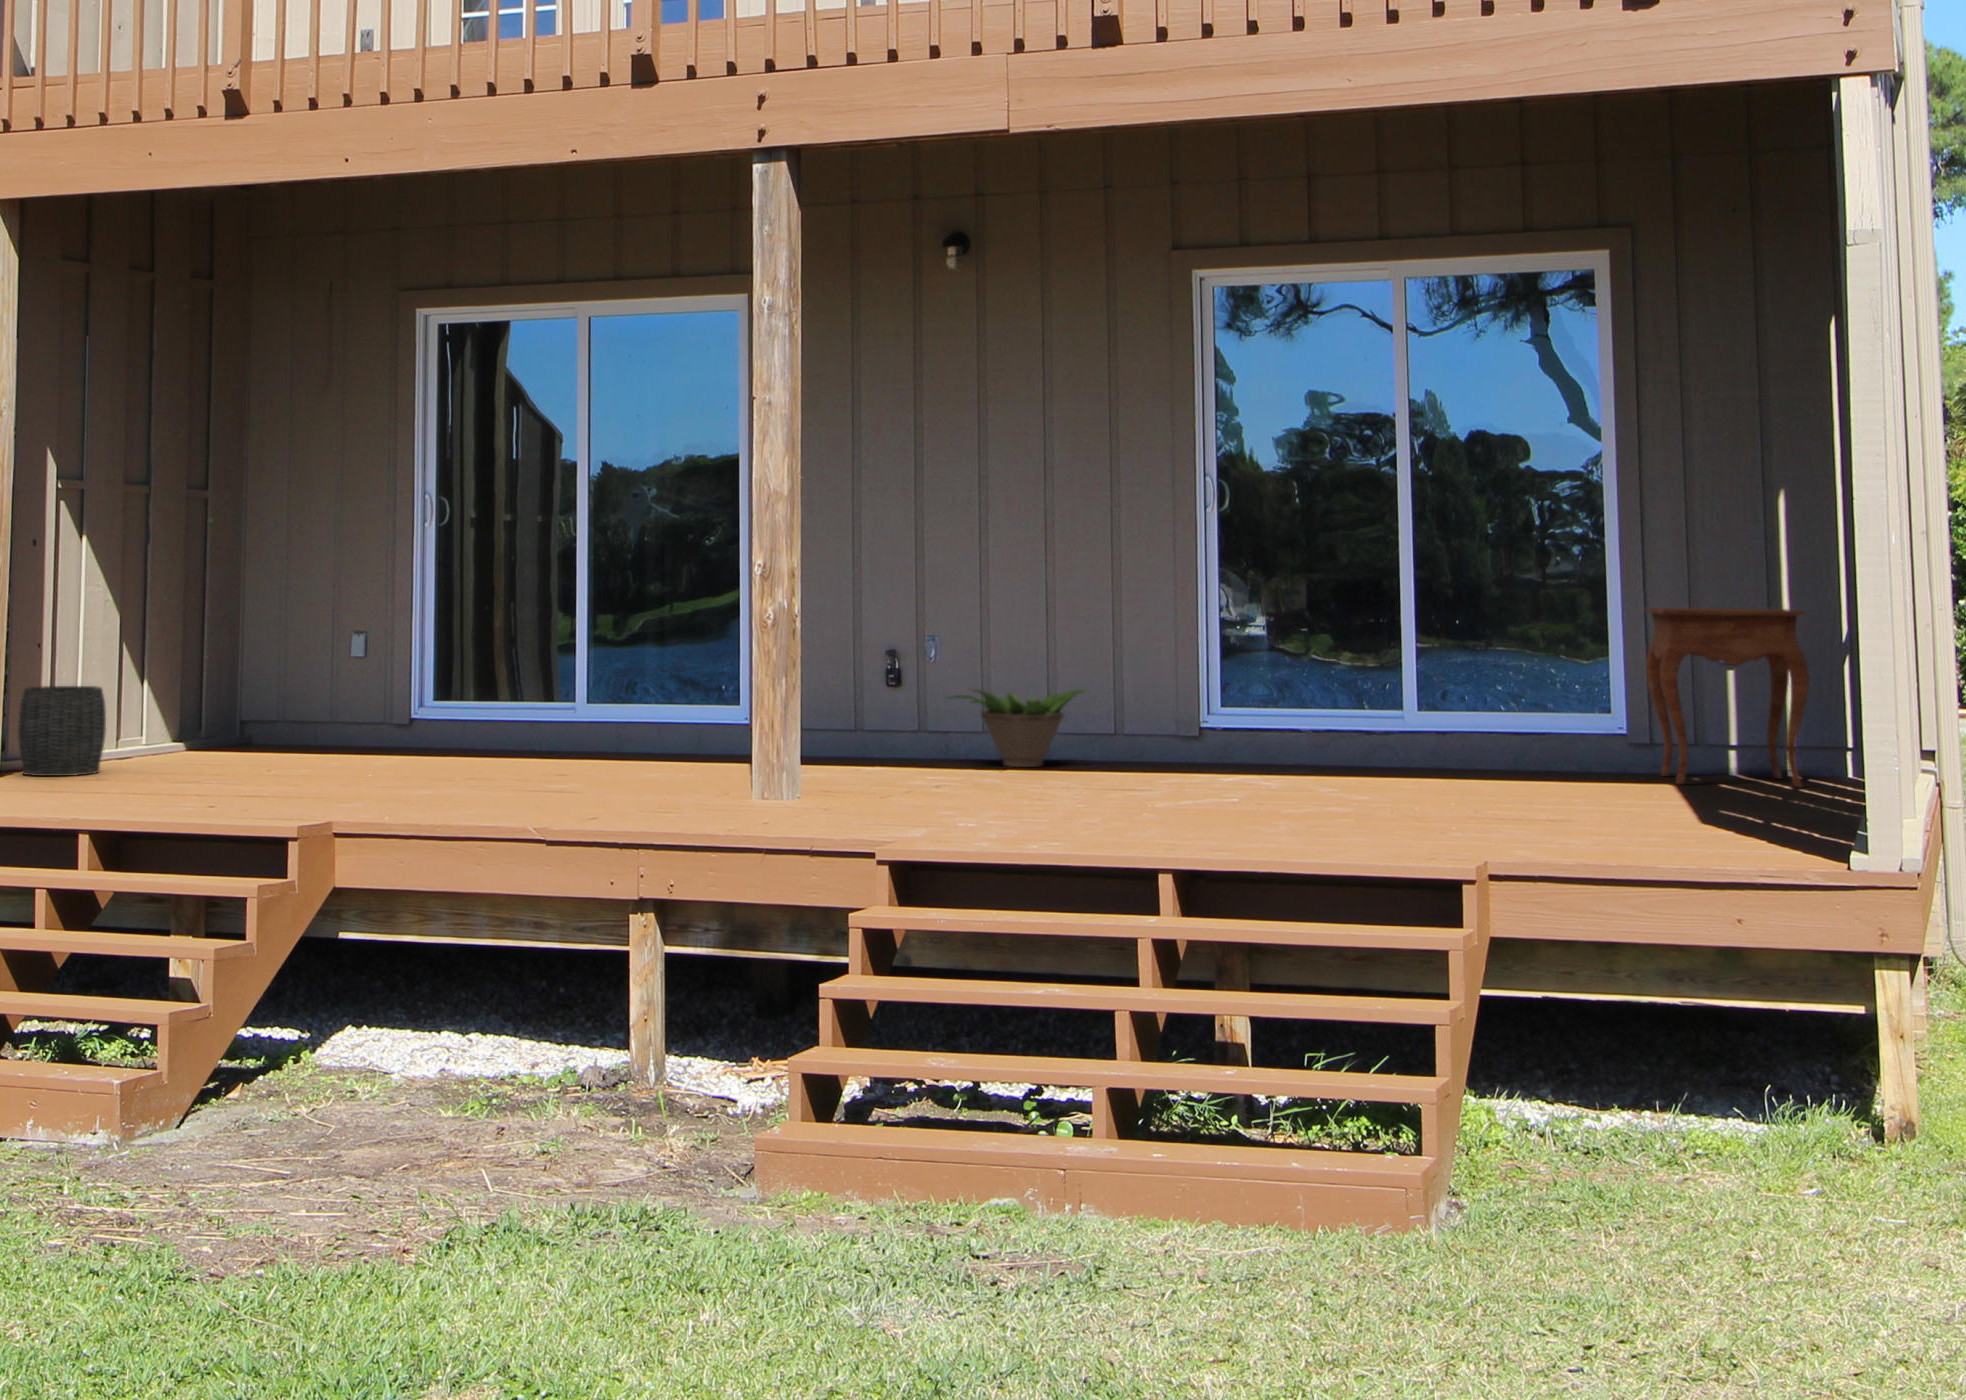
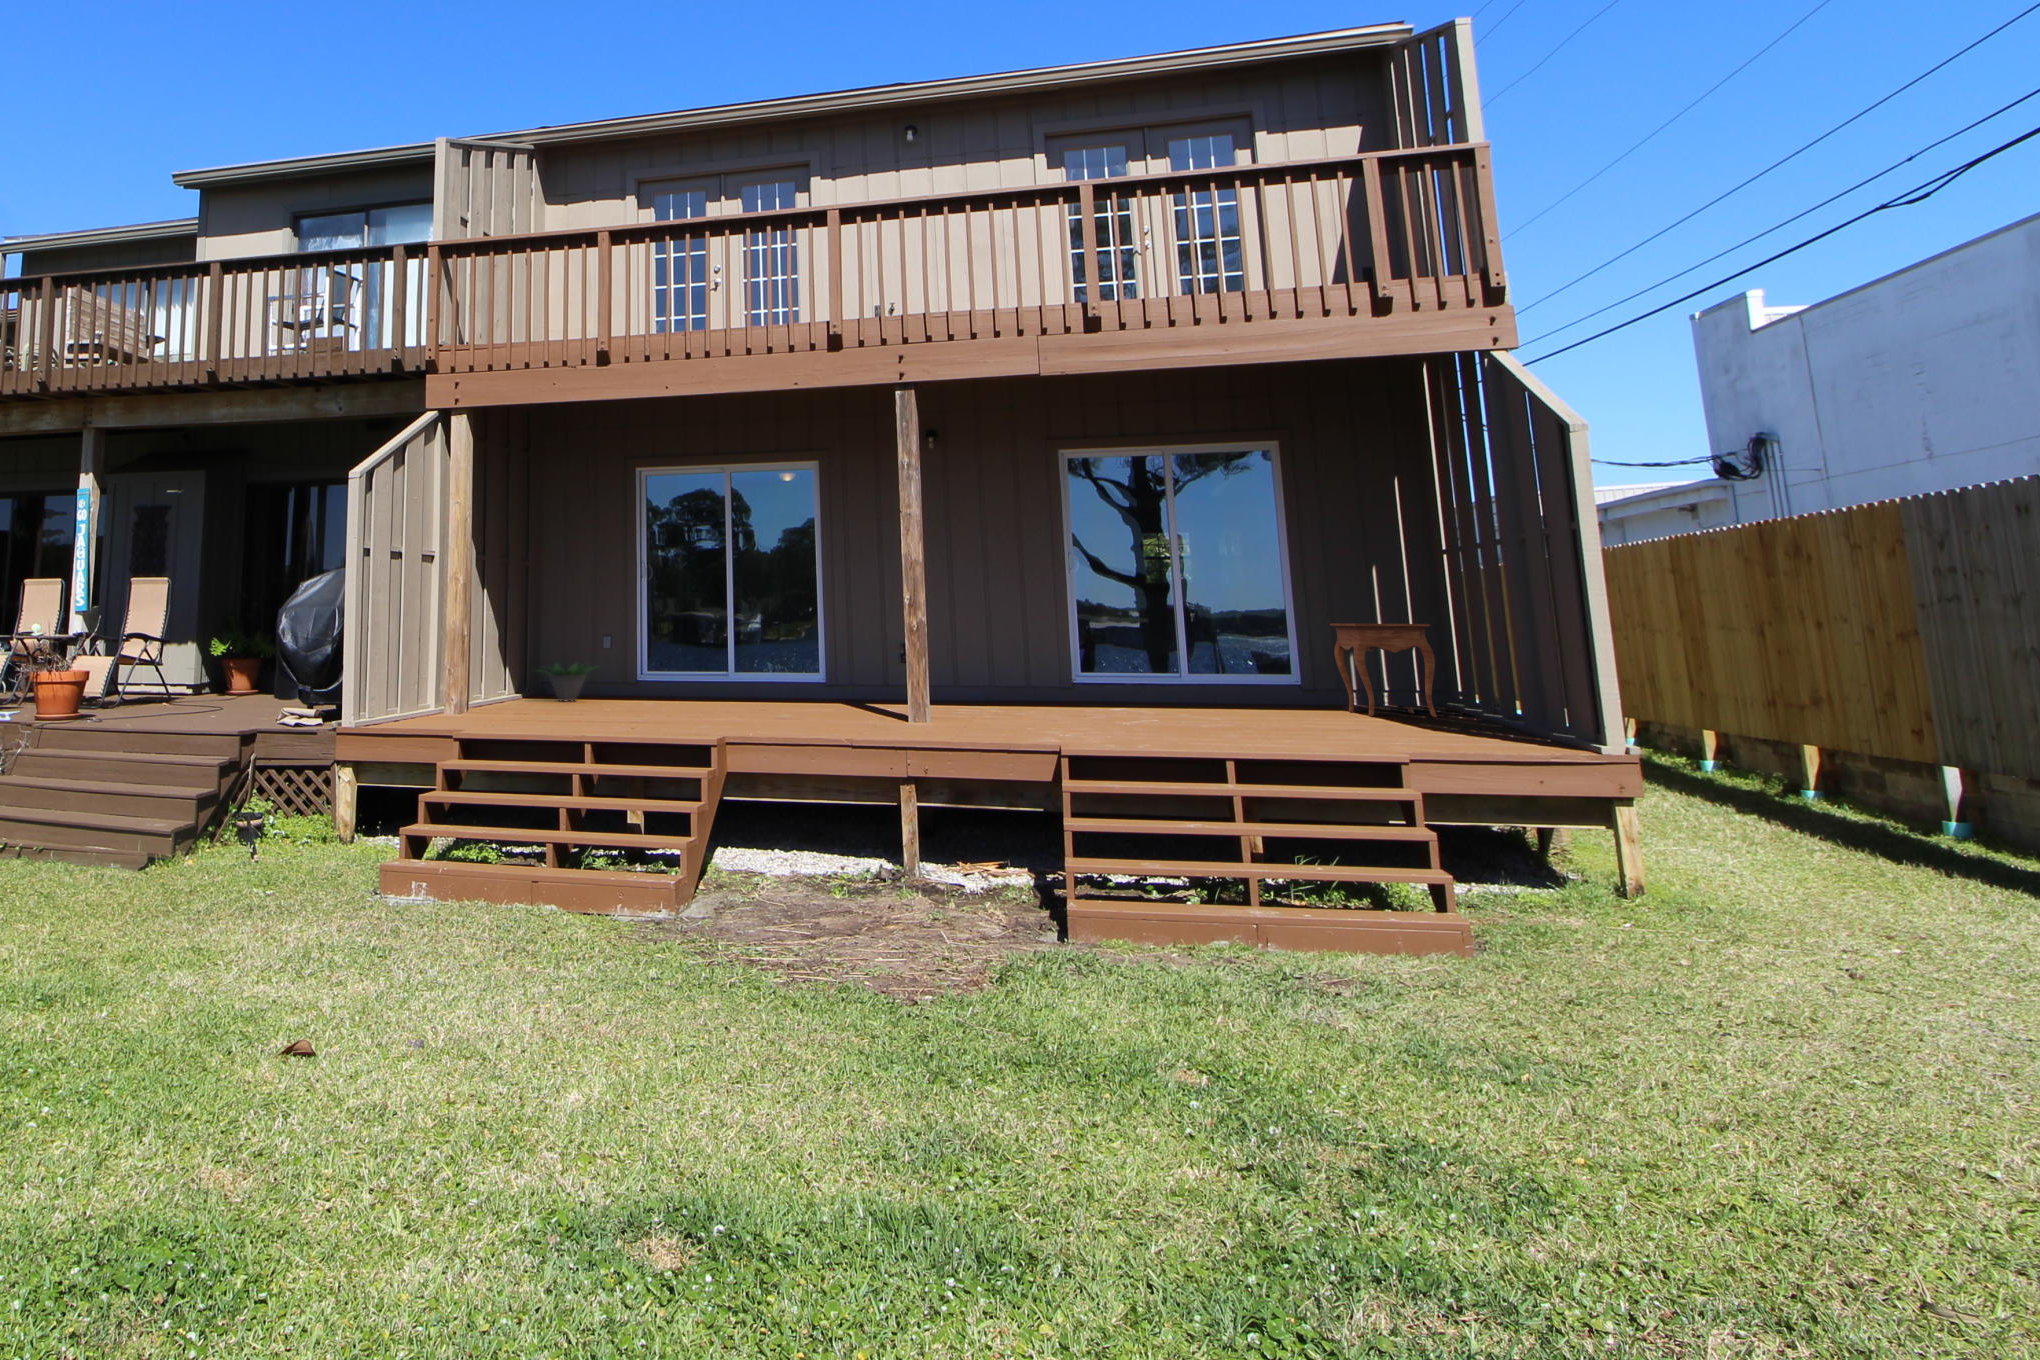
woven basket: present [18,686,106,776] -> none [479,666,524,715]
decorative plant: present [951,690,1085,767] -> present [547,664,594,701]

